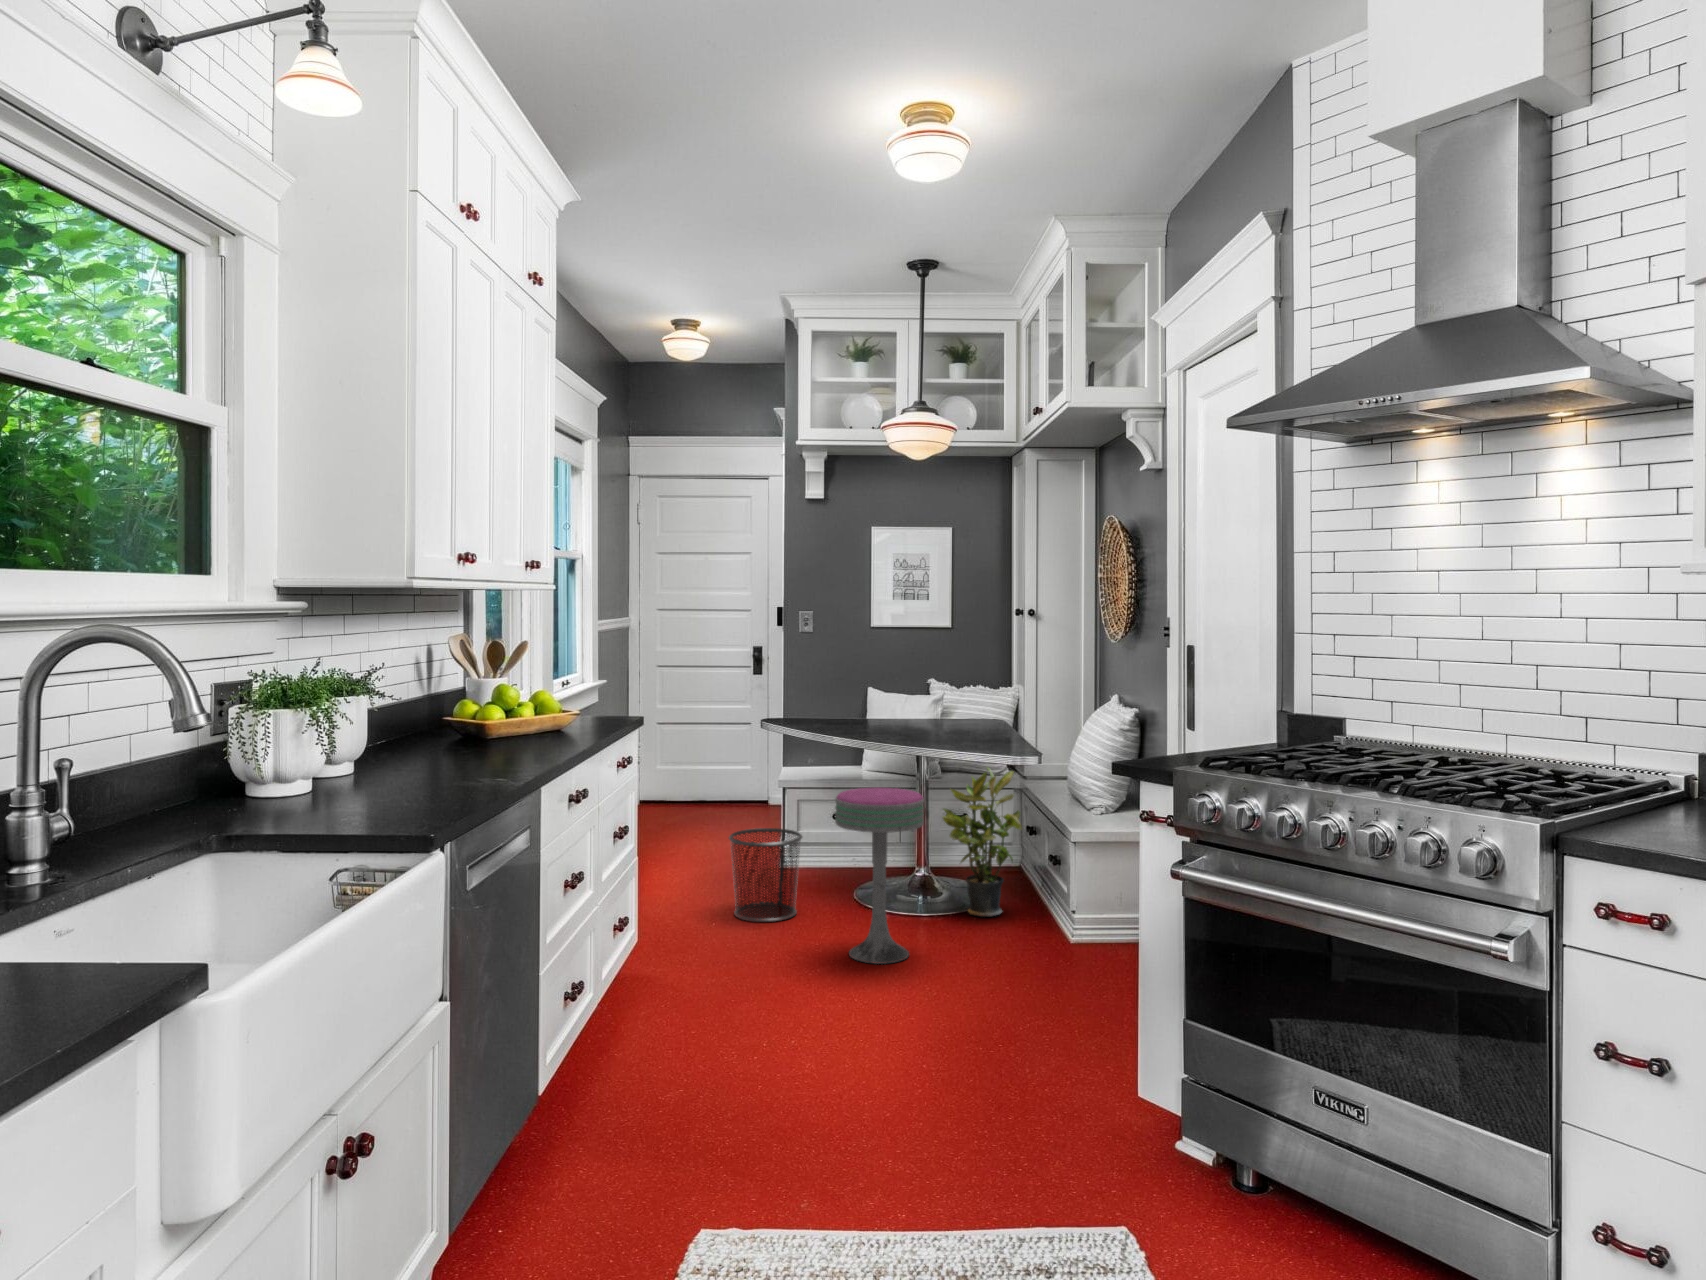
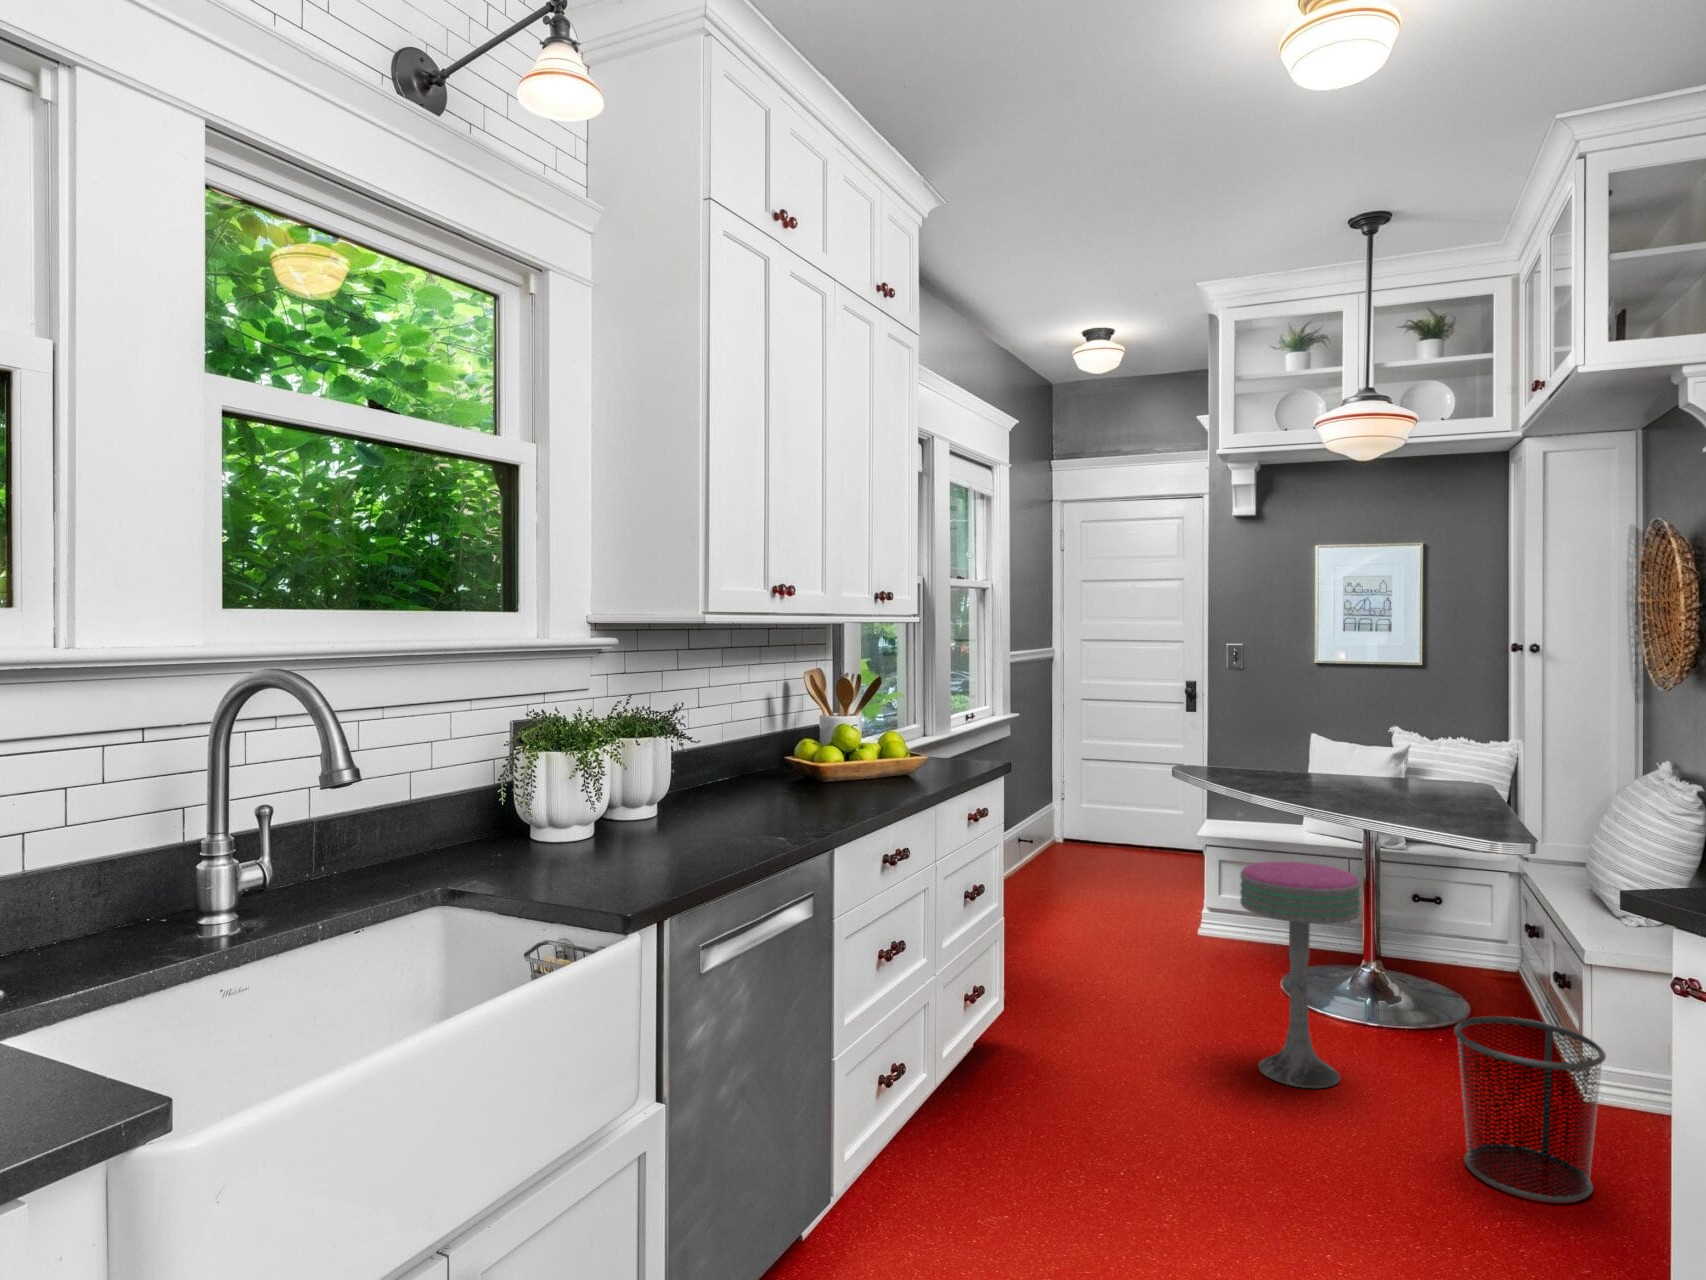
potted plant: present [943,768,1022,917] -> none [1394,842,1512,1040]
waste bin: present [729,828,802,922] -> present [1454,1016,1606,1203]

